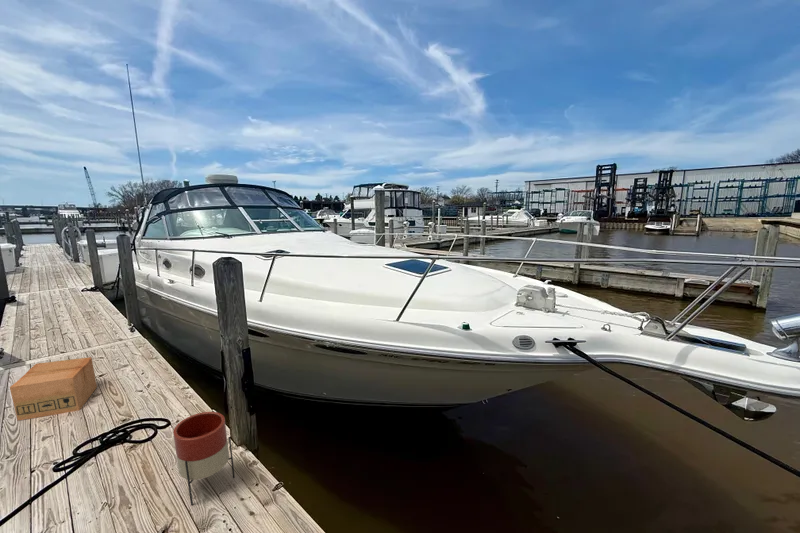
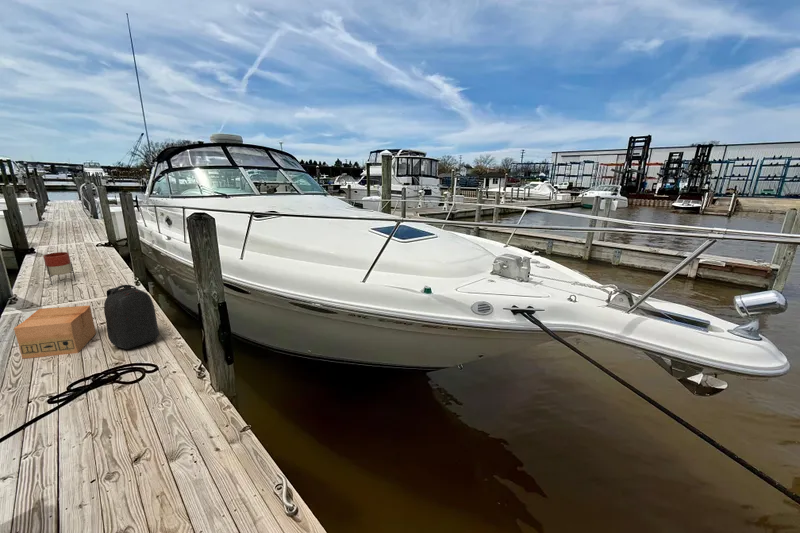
backpack: none [109,333,167,403] -> present [104,285,159,349]
planter: present [173,412,235,505] -> present [43,252,76,285]

